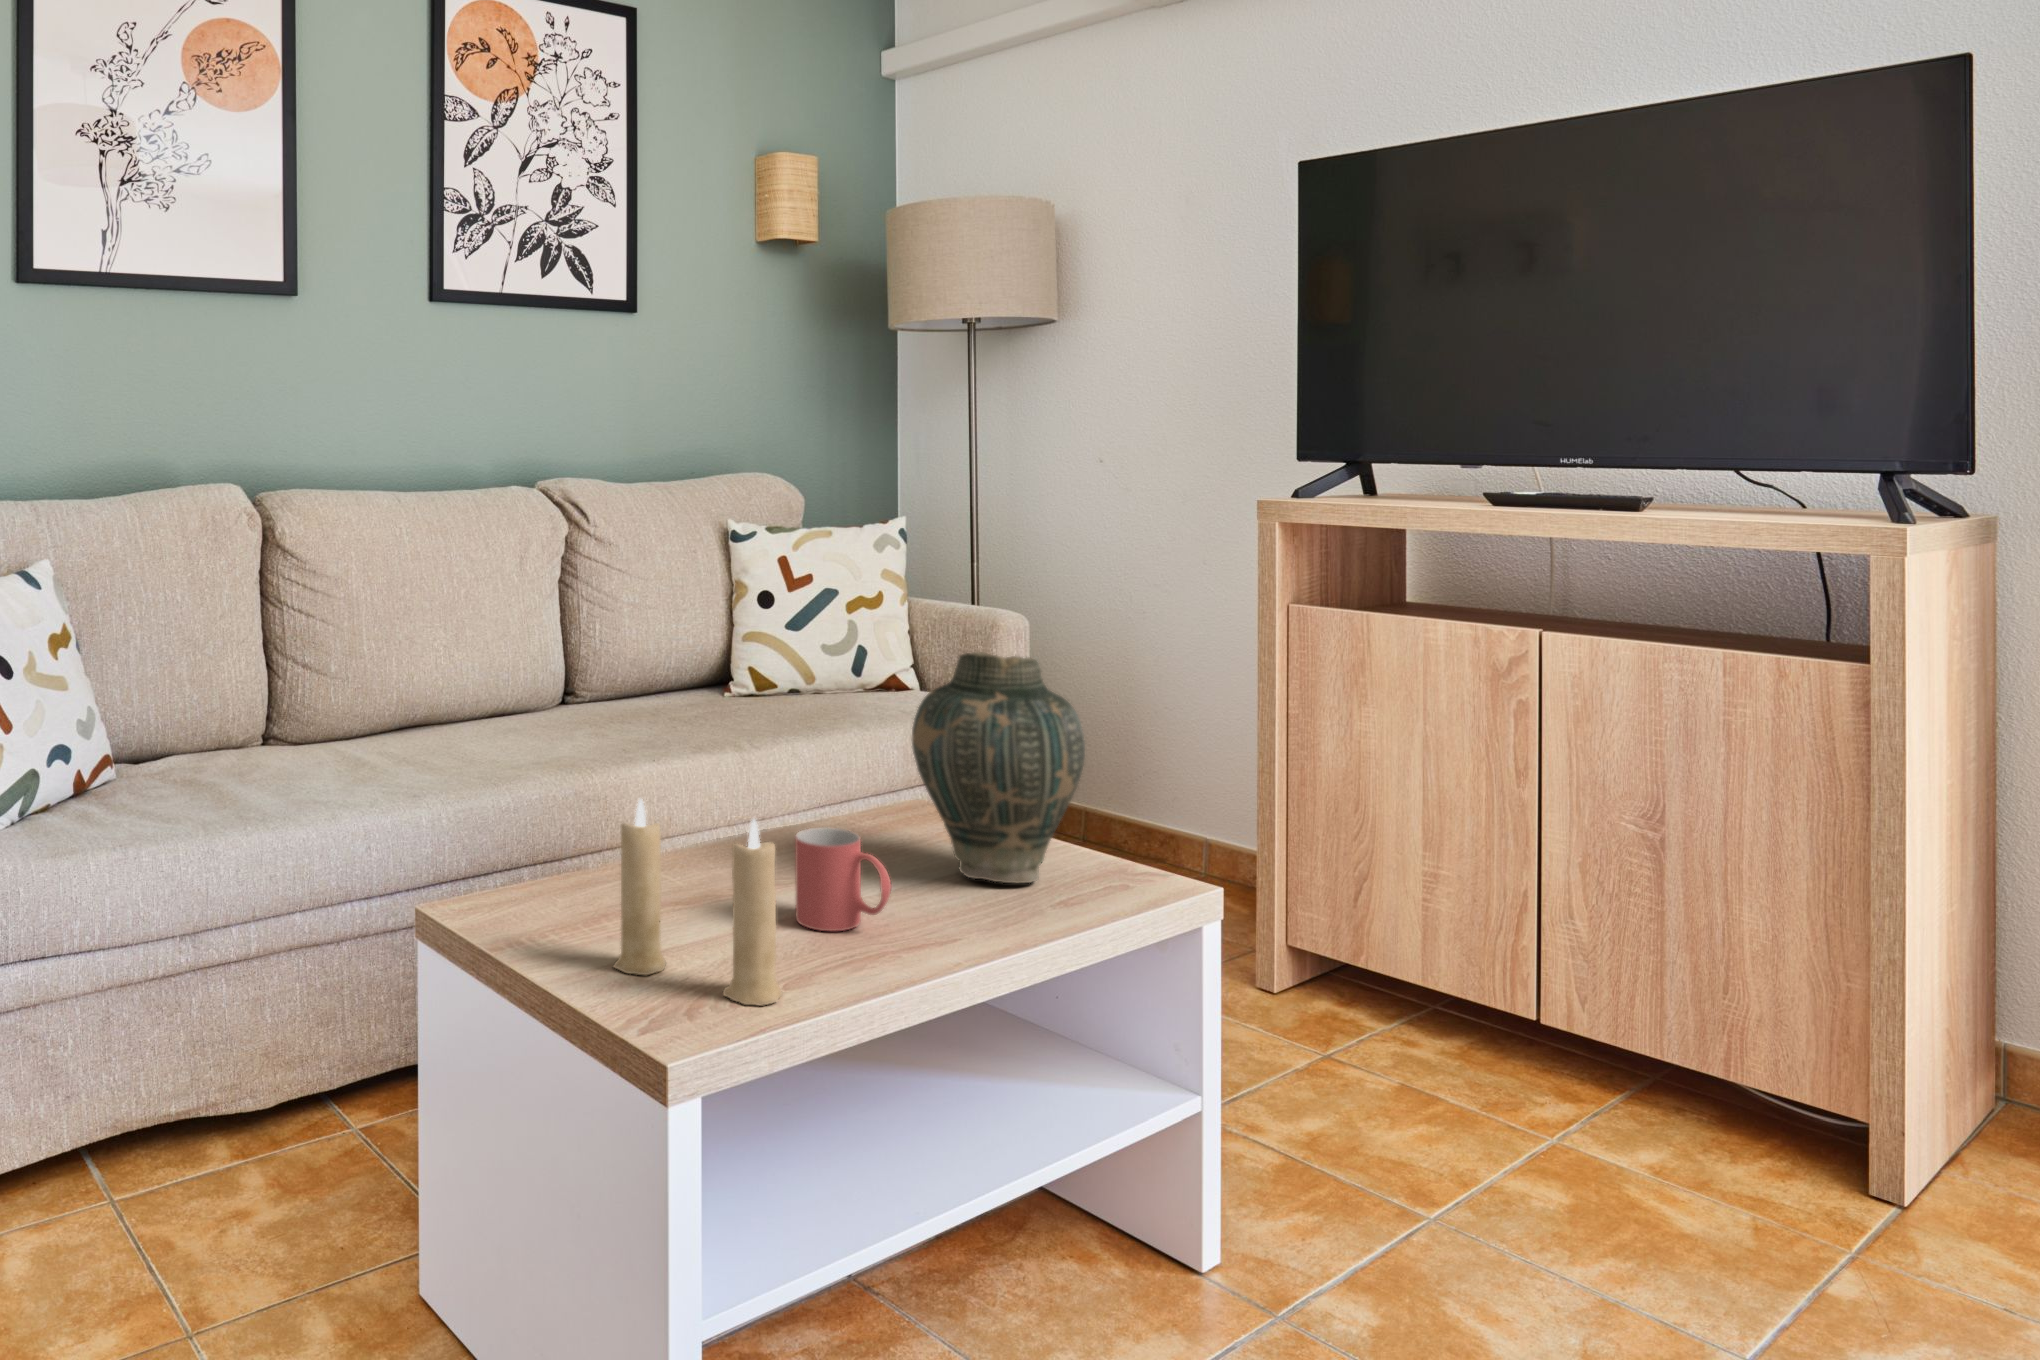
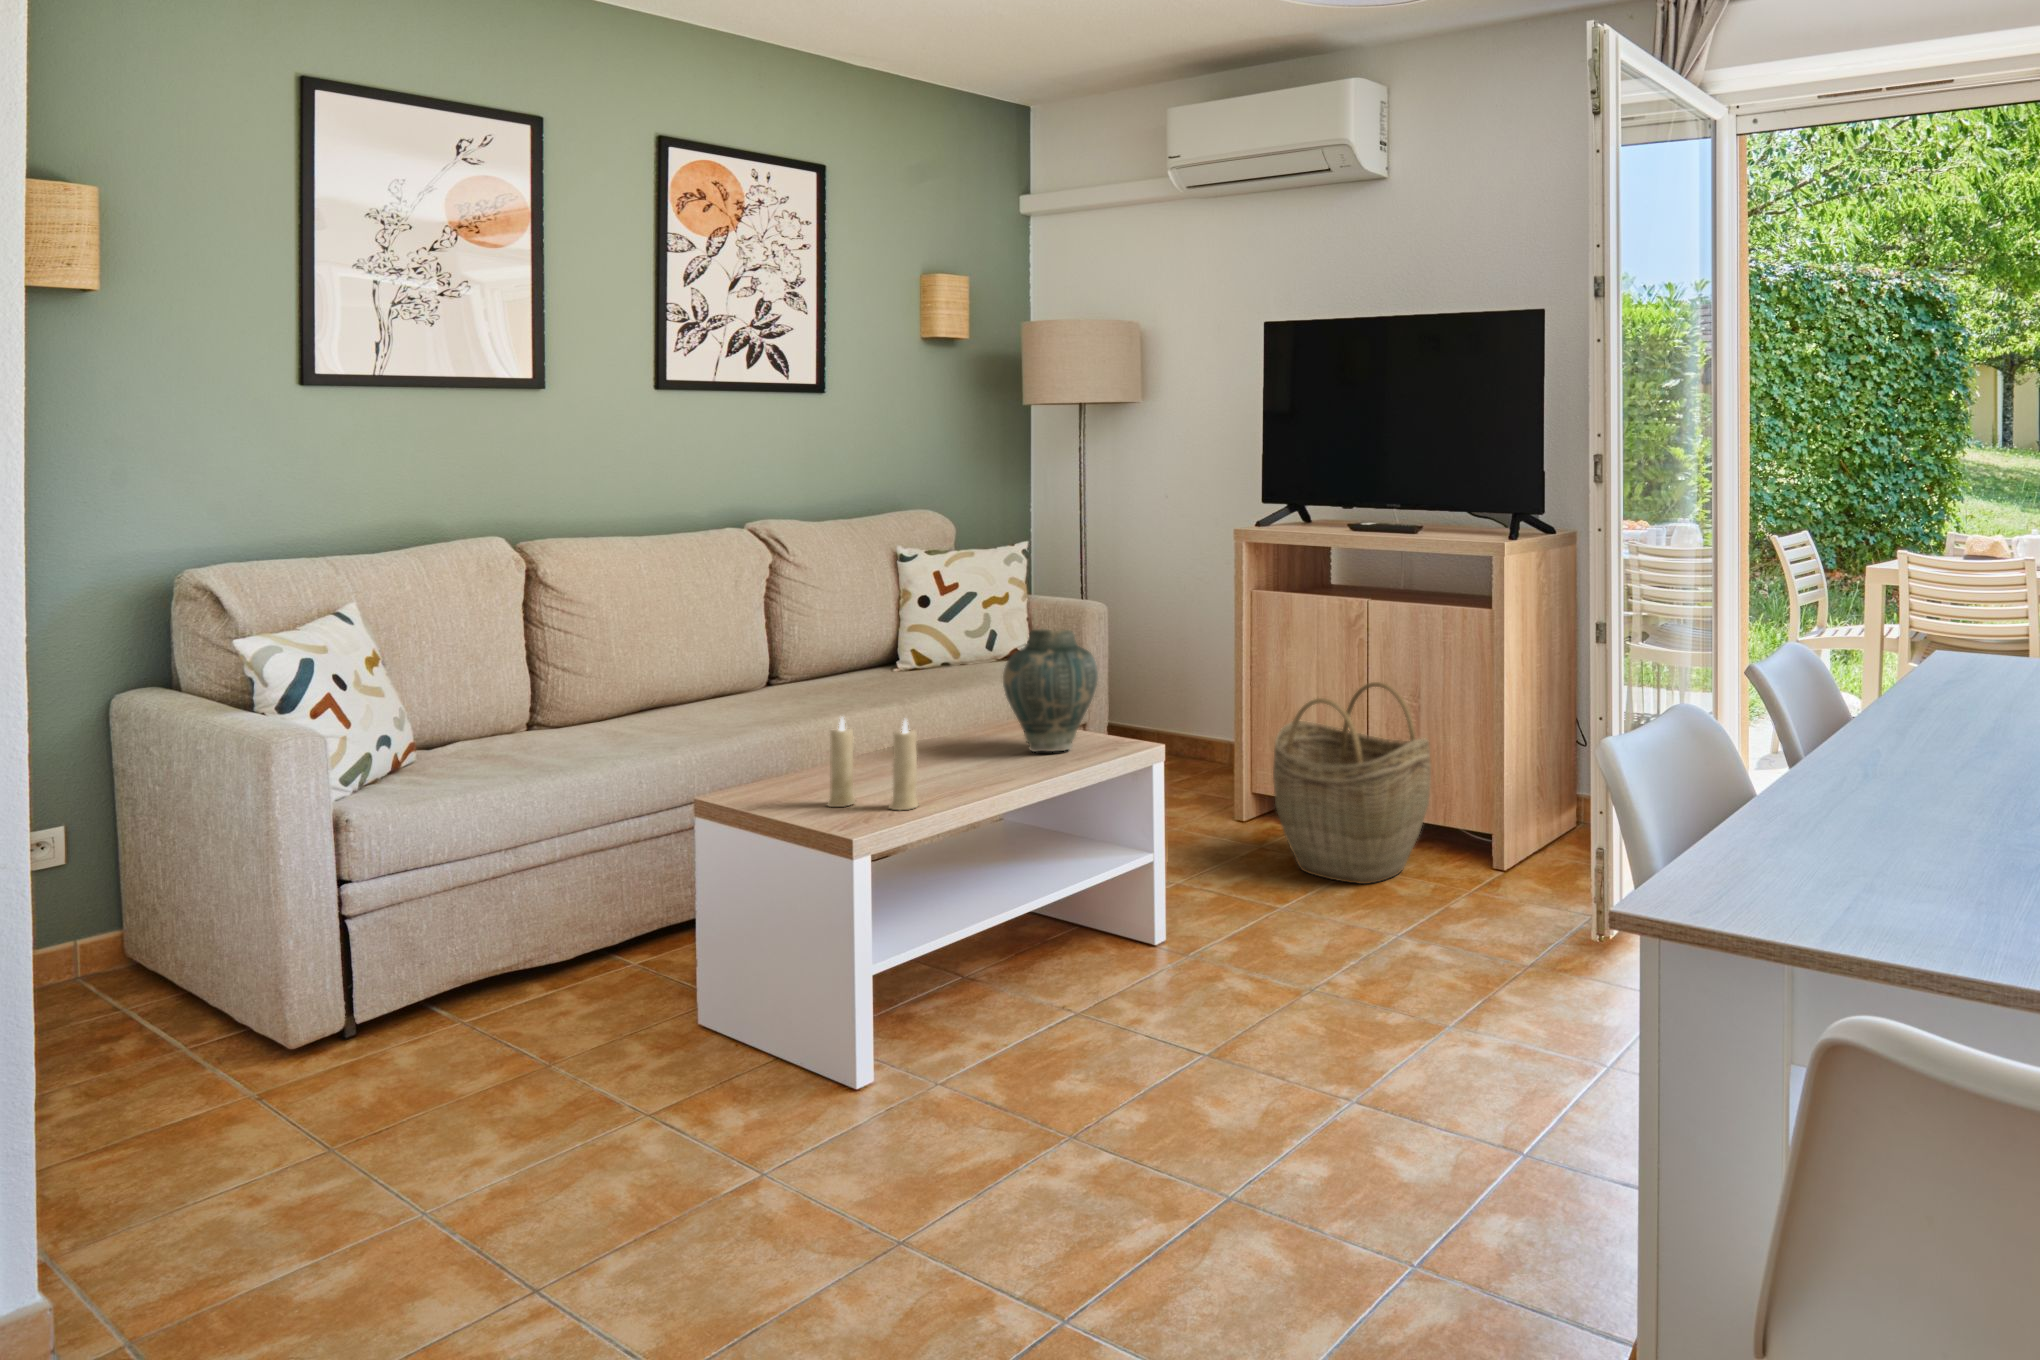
woven basket: none [1386,793,1758,1212] -> present [1273,682,1431,884]
mug: present [795,827,891,931] -> none [931,728,983,781]

